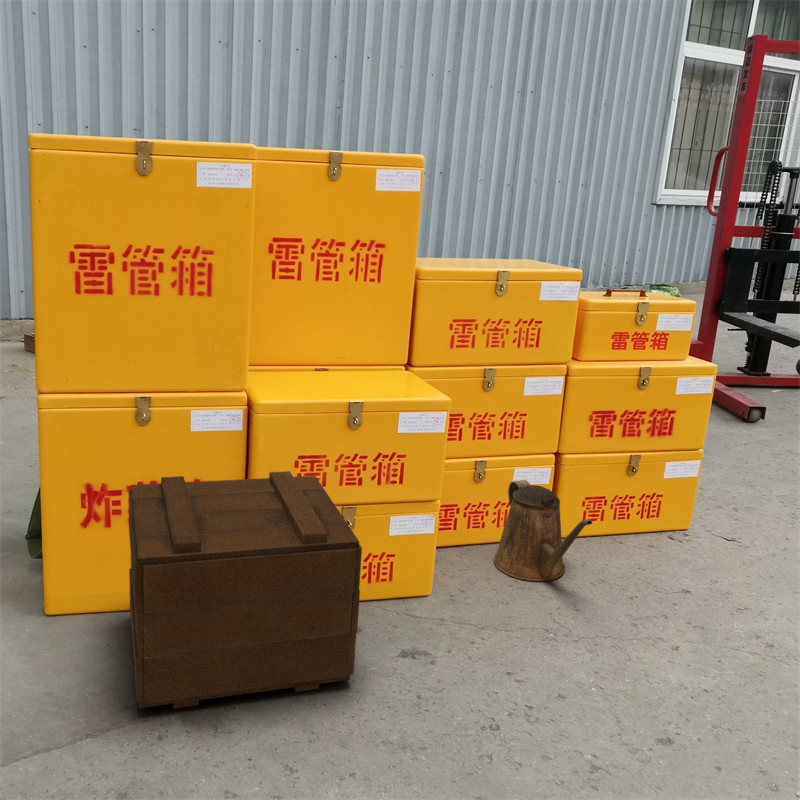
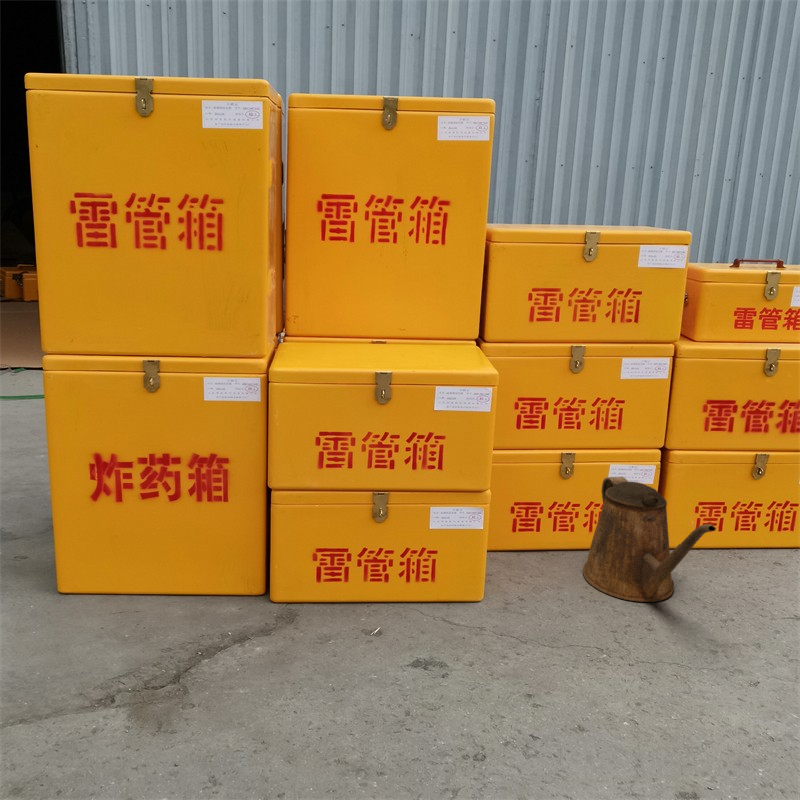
wooden crate: present [128,471,362,708] -> none [18,446,354,750]

